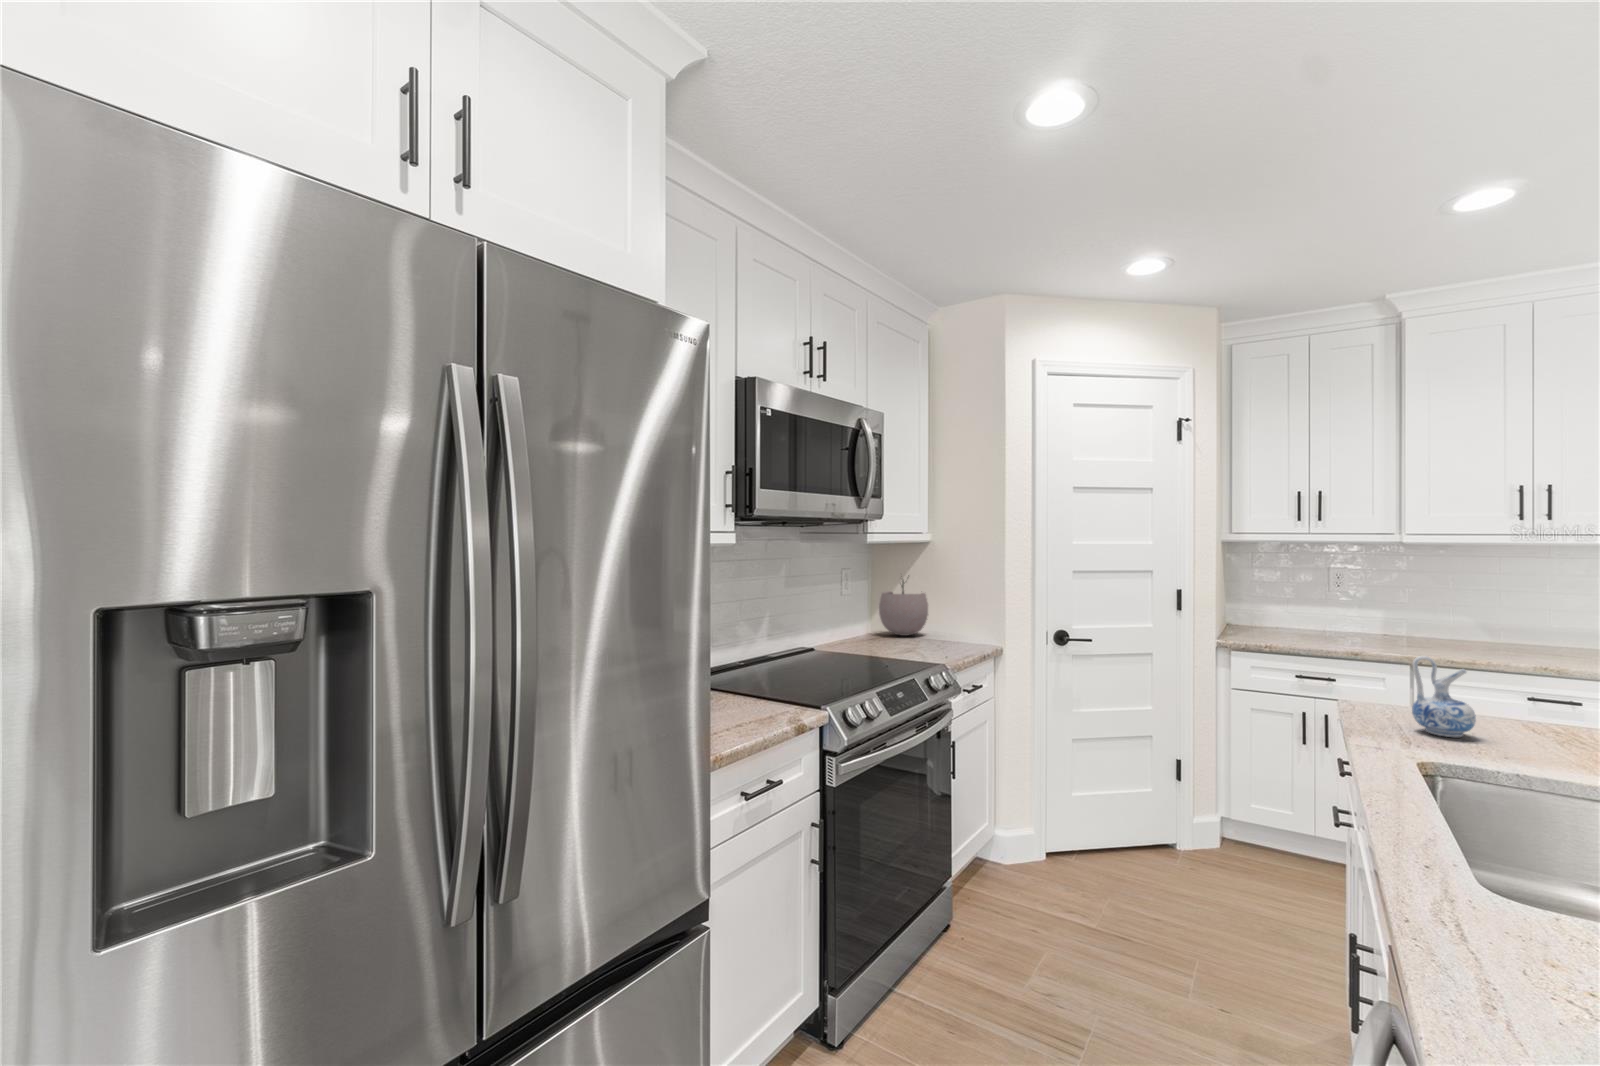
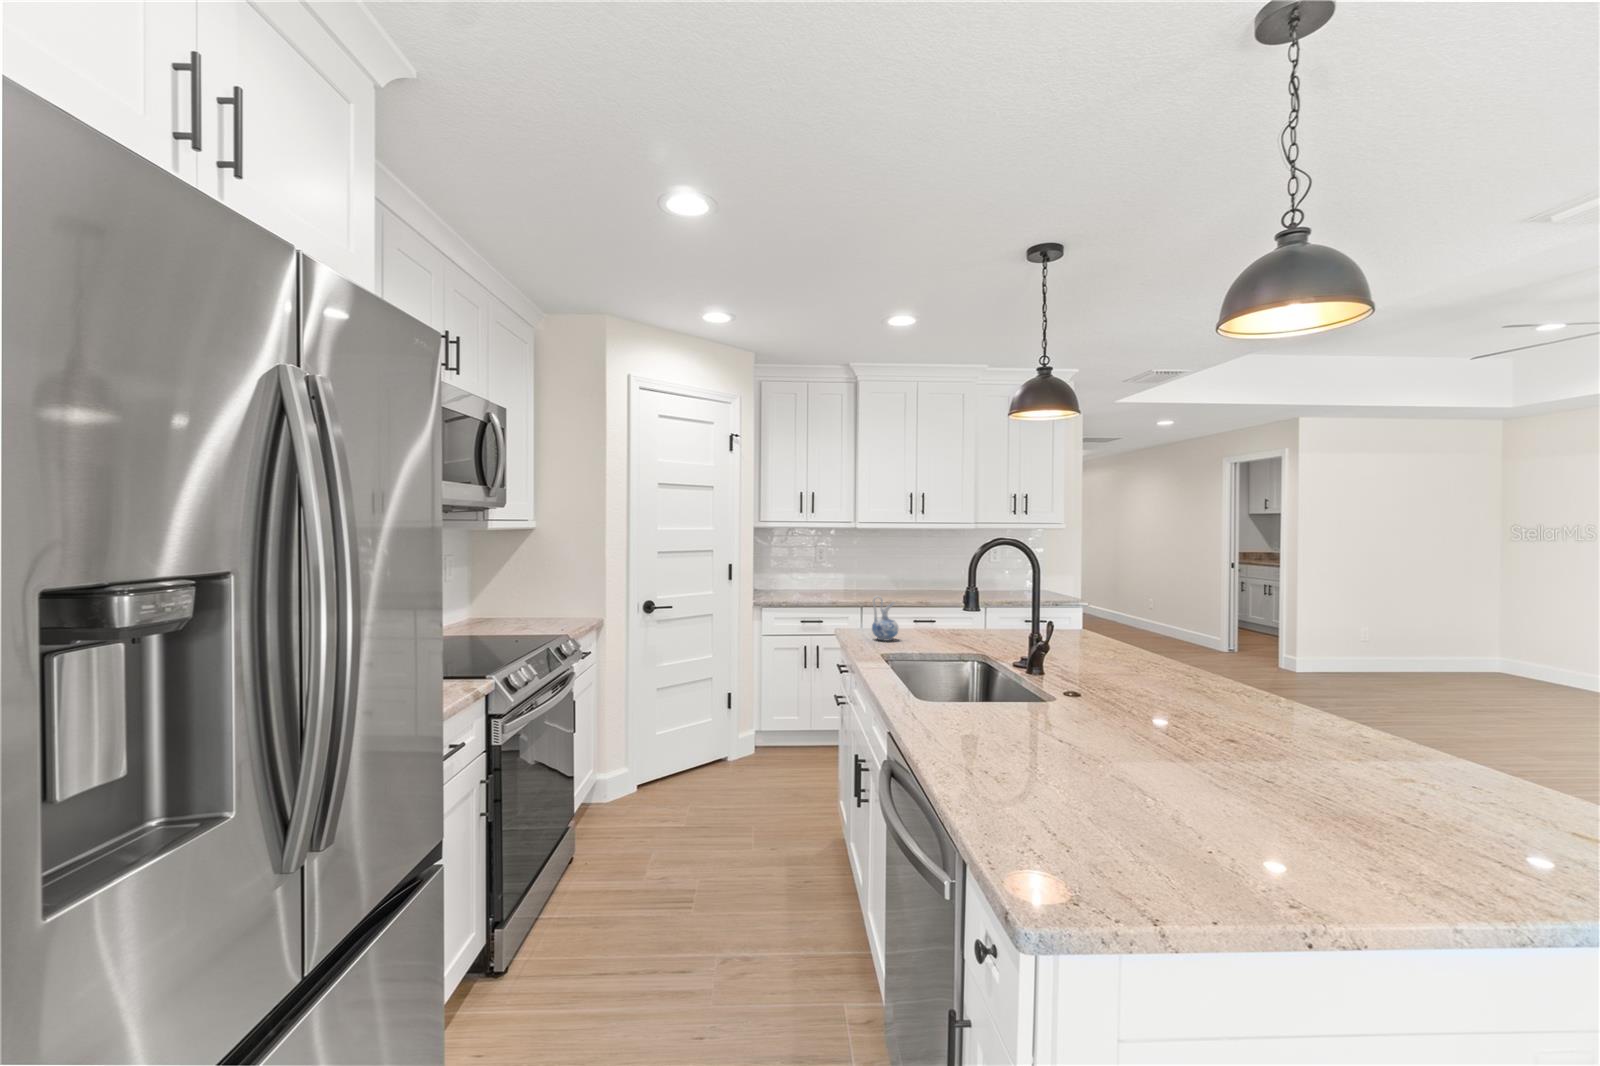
plant pot: present [879,581,928,636] -> none [485,558,535,616]

